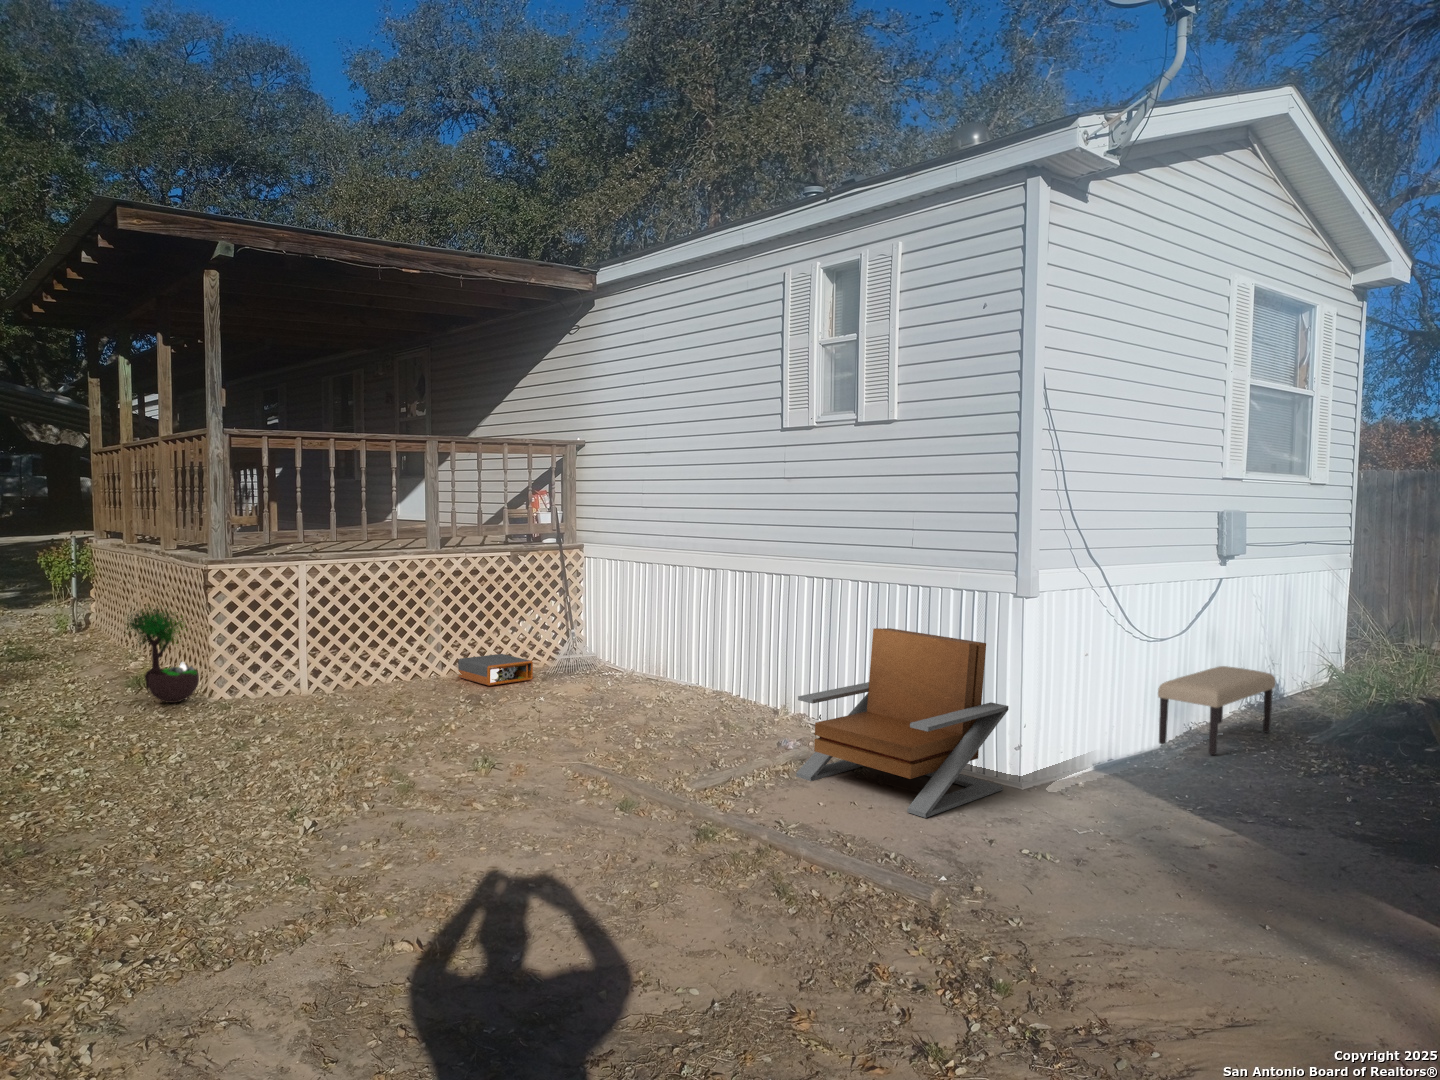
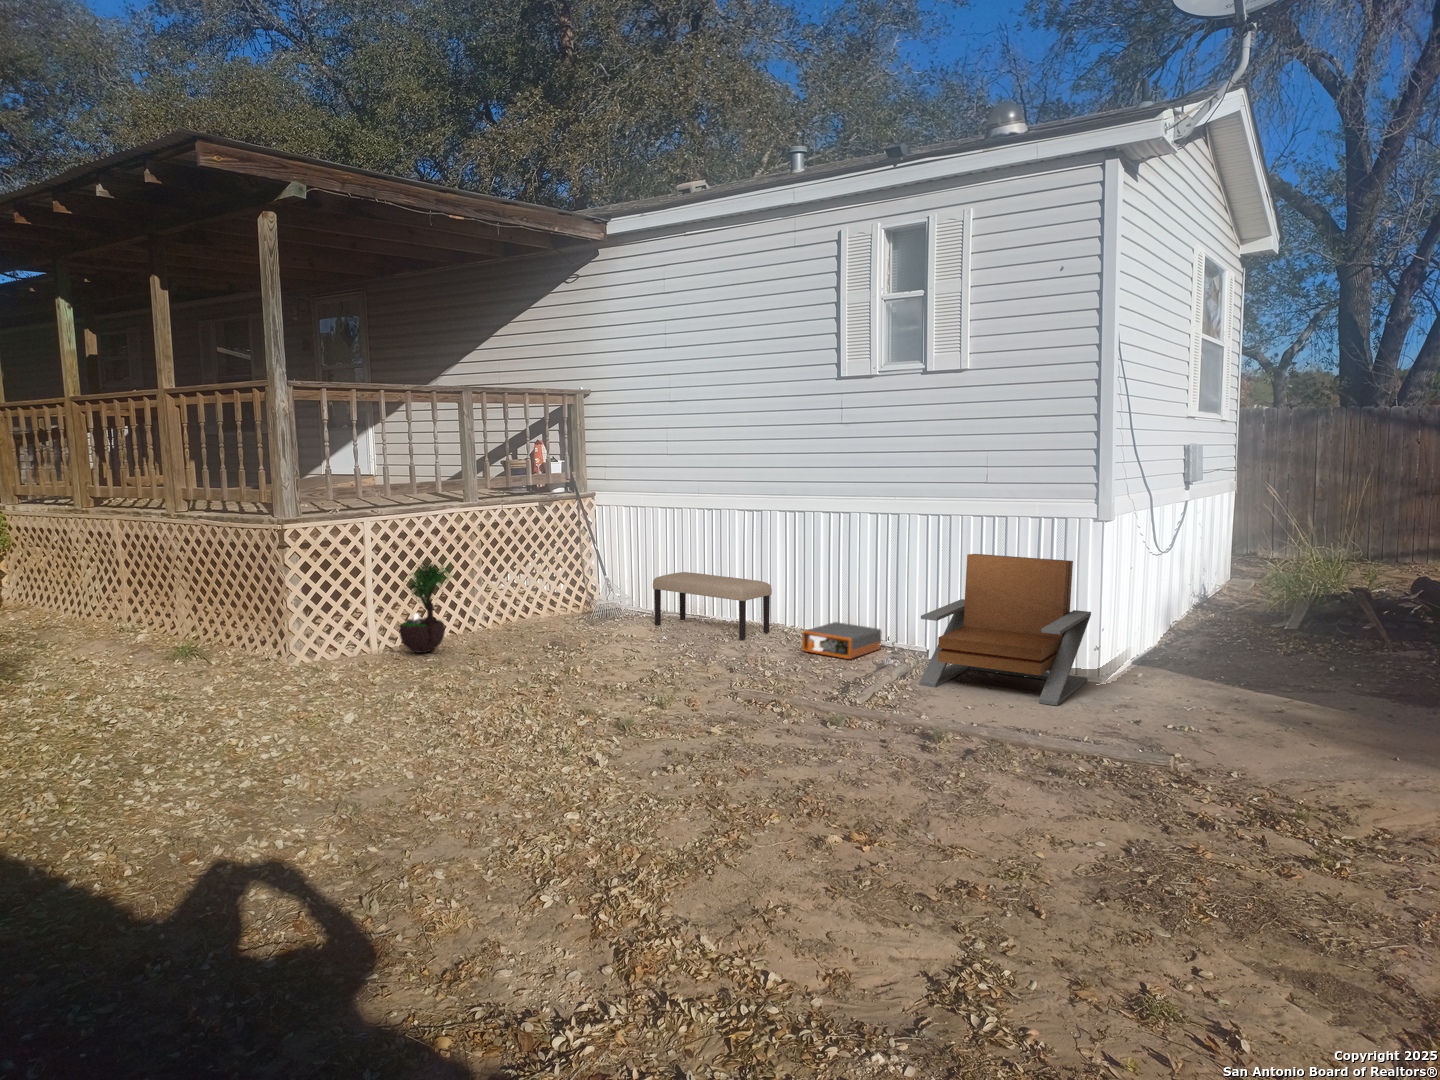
potted tree: present [126,605,199,703] -> present [399,558,452,653]
storage box: present [458,654,533,686] -> present [802,622,881,659]
bench: present [1158,666,1275,755] -> present [653,572,772,640]

